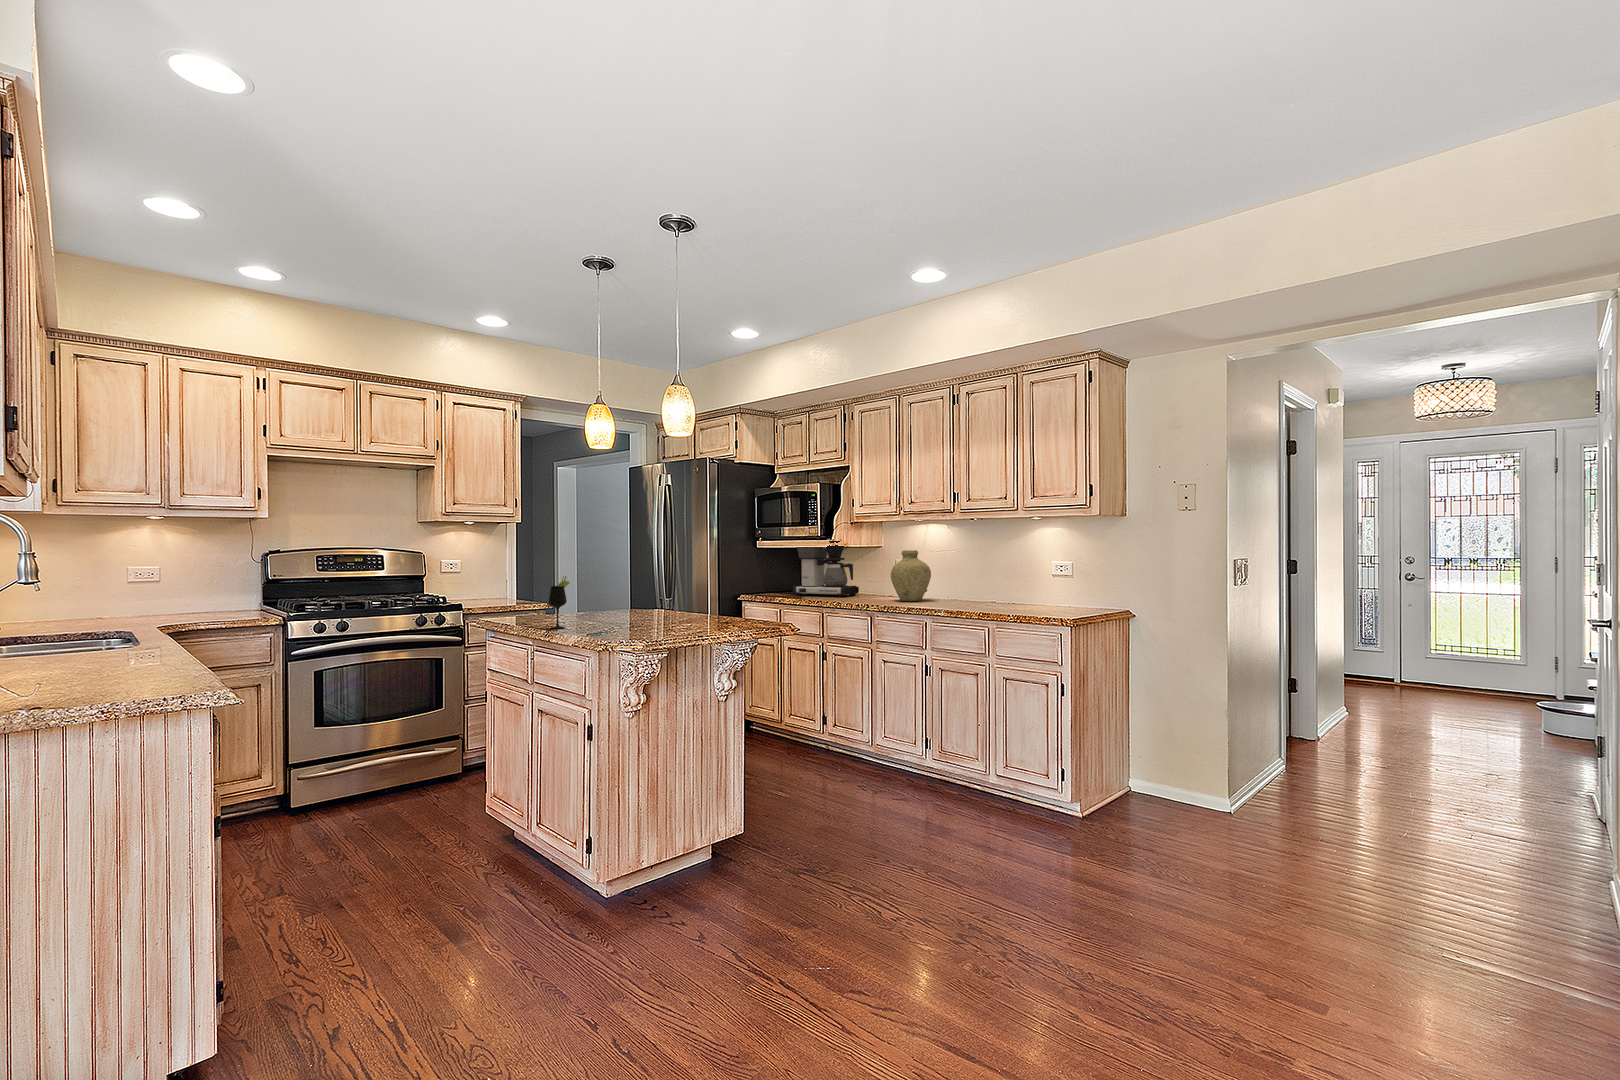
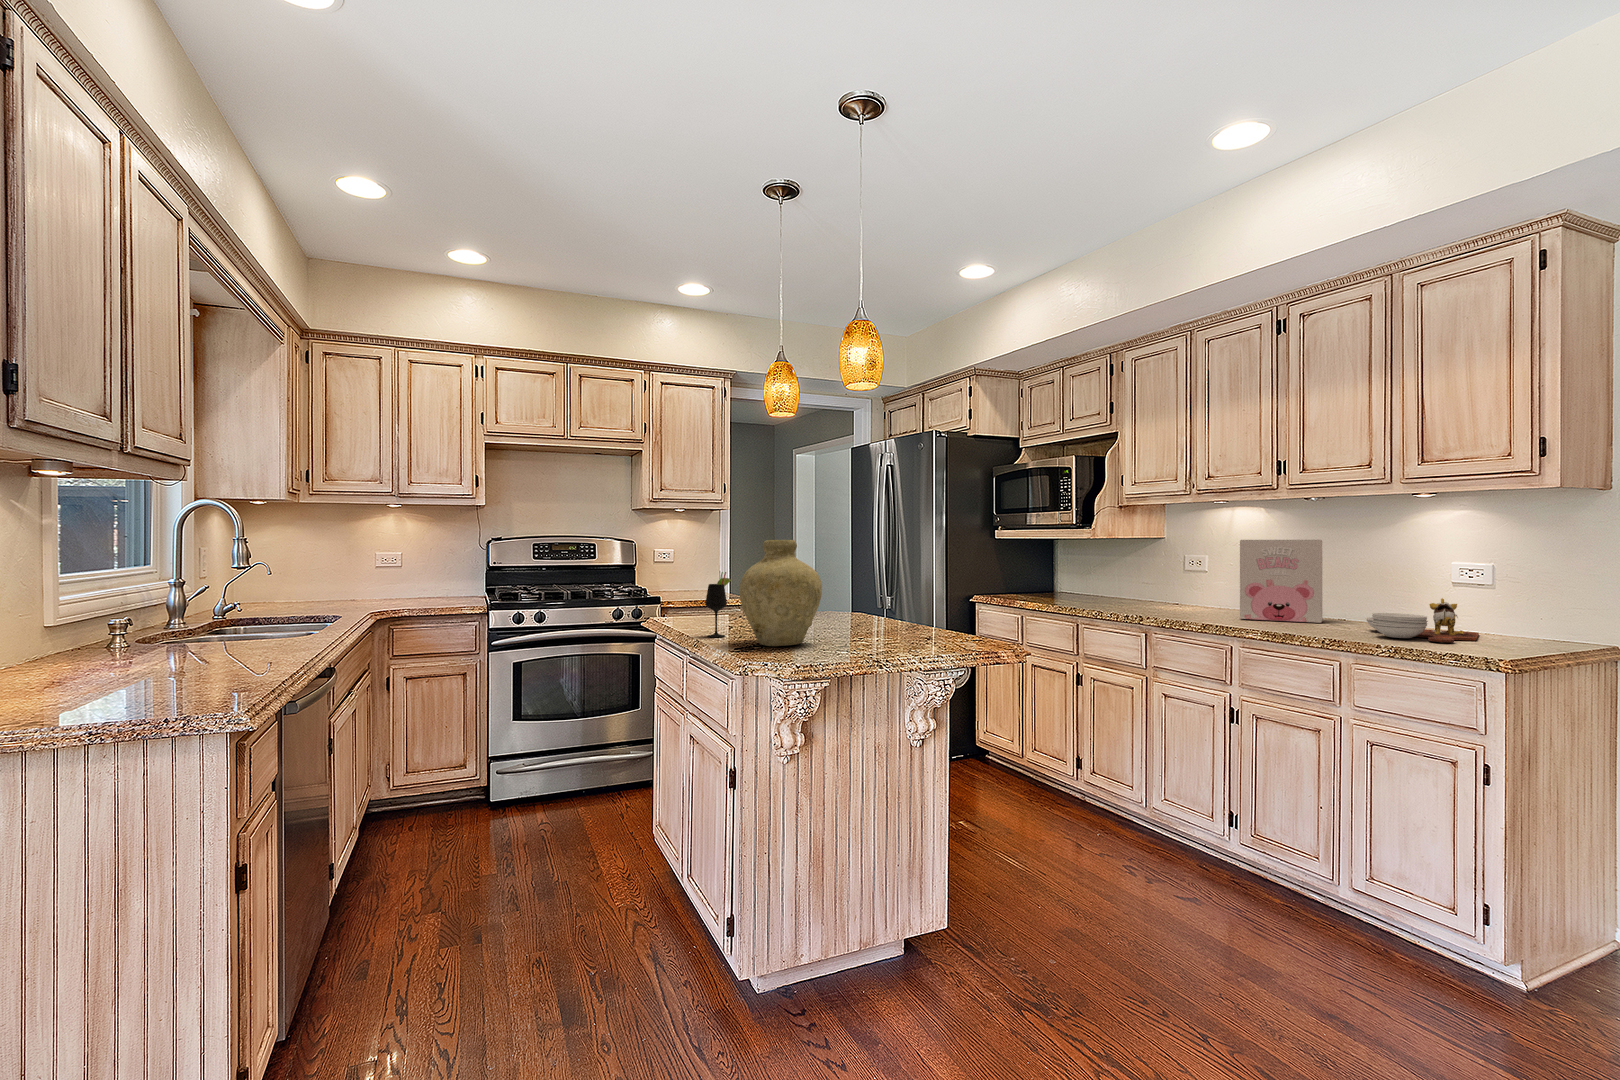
coffee maker: present [793,540,859,597] -> none [1044,523,1132,603]
cereal box: none [932,547,984,605] -> present [1240,540,1323,623]
vase: present [891,550,931,601] -> present [740,540,822,646]
cutting board: none [1008,585,1070,612] -> present [1366,598,1479,642]

